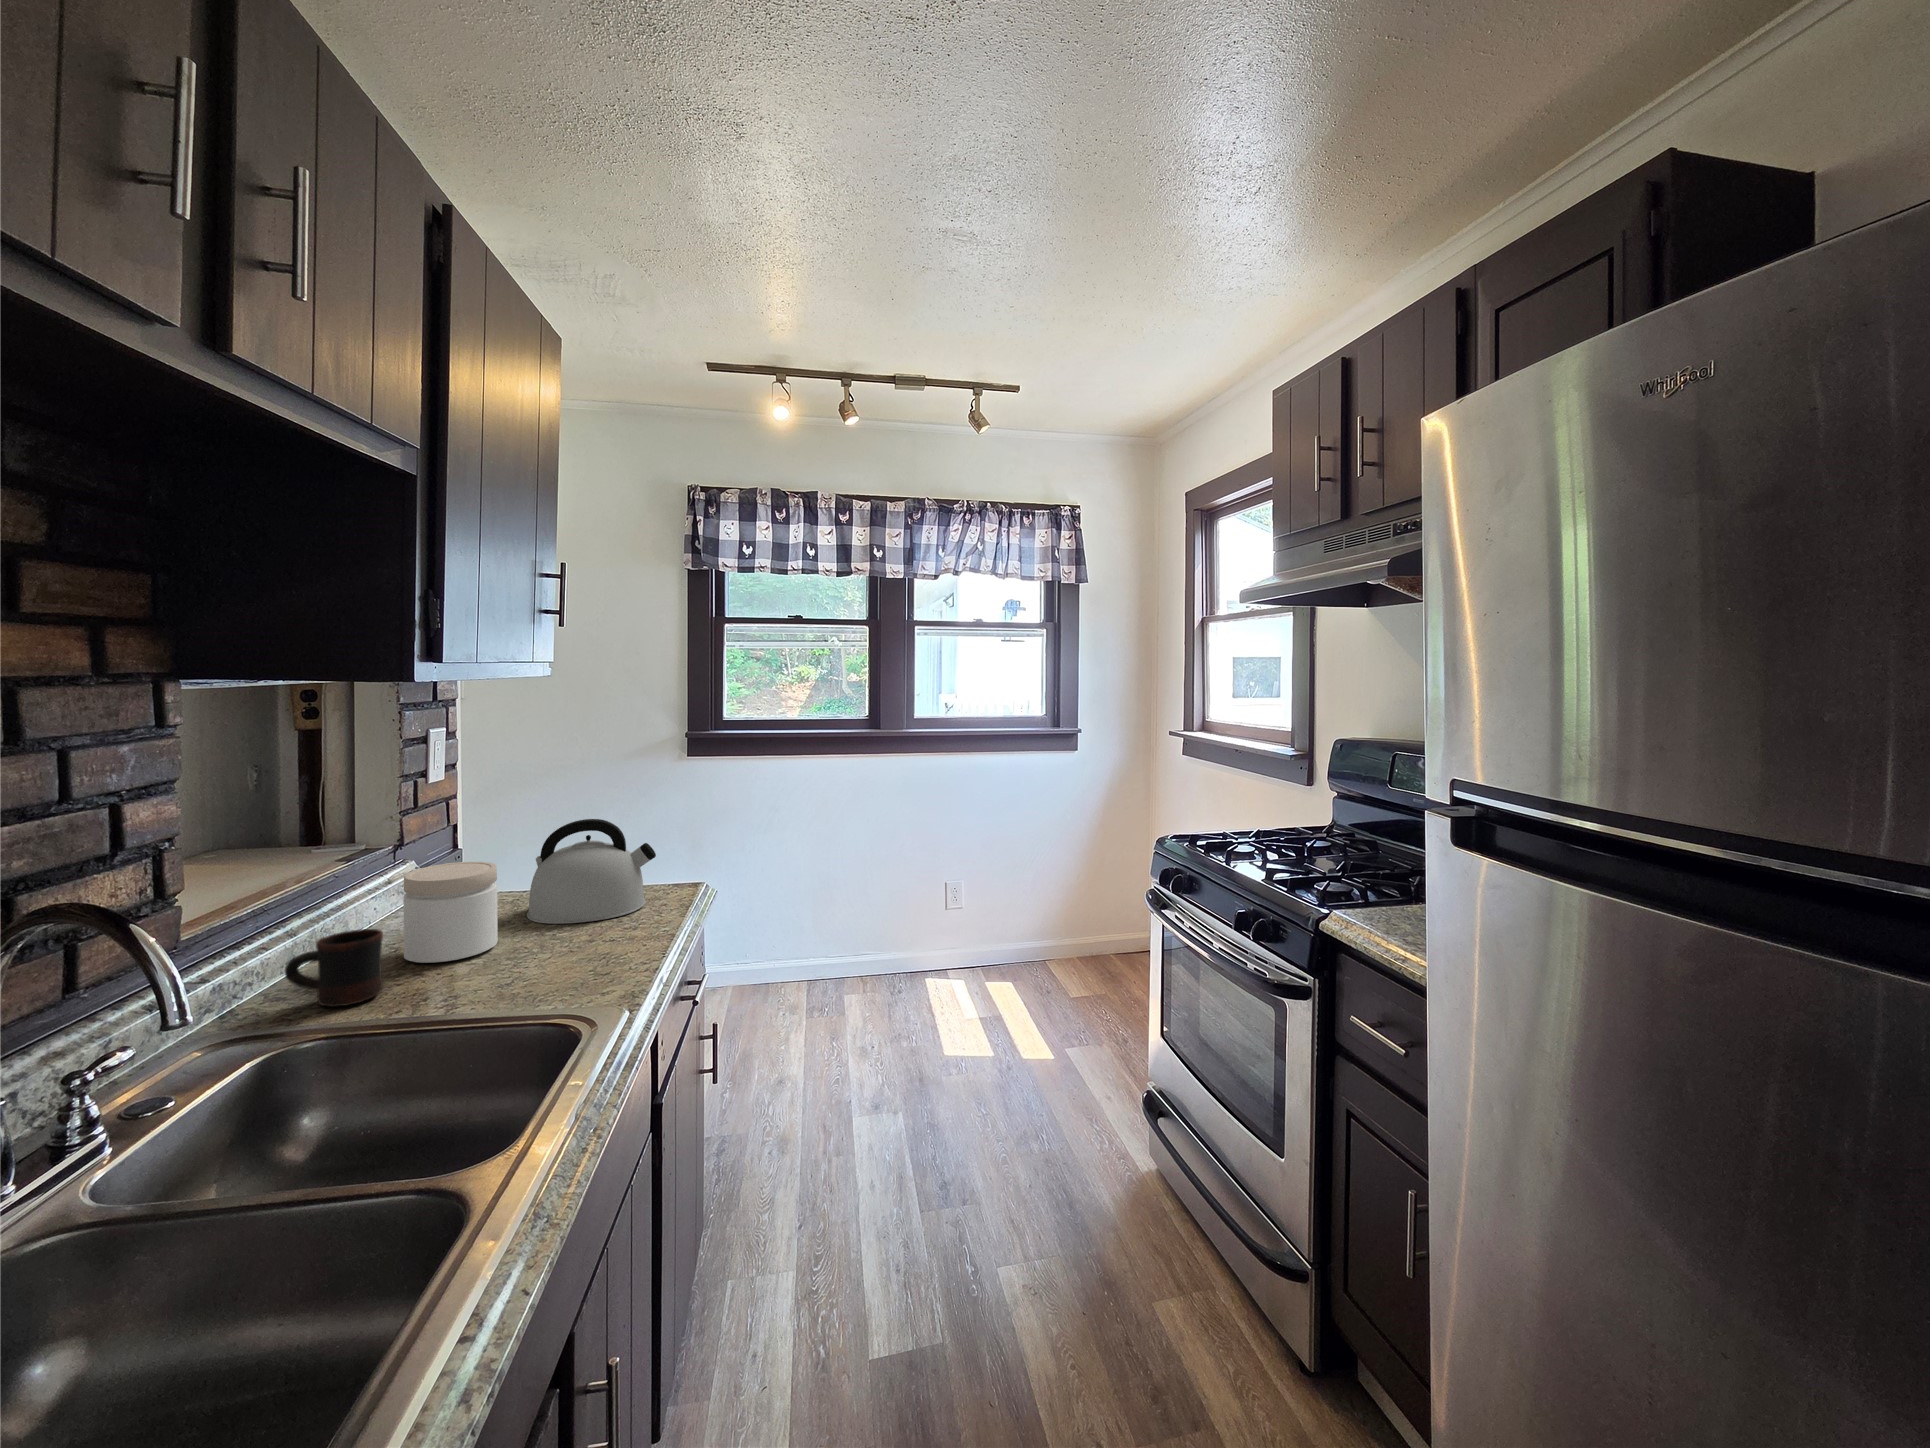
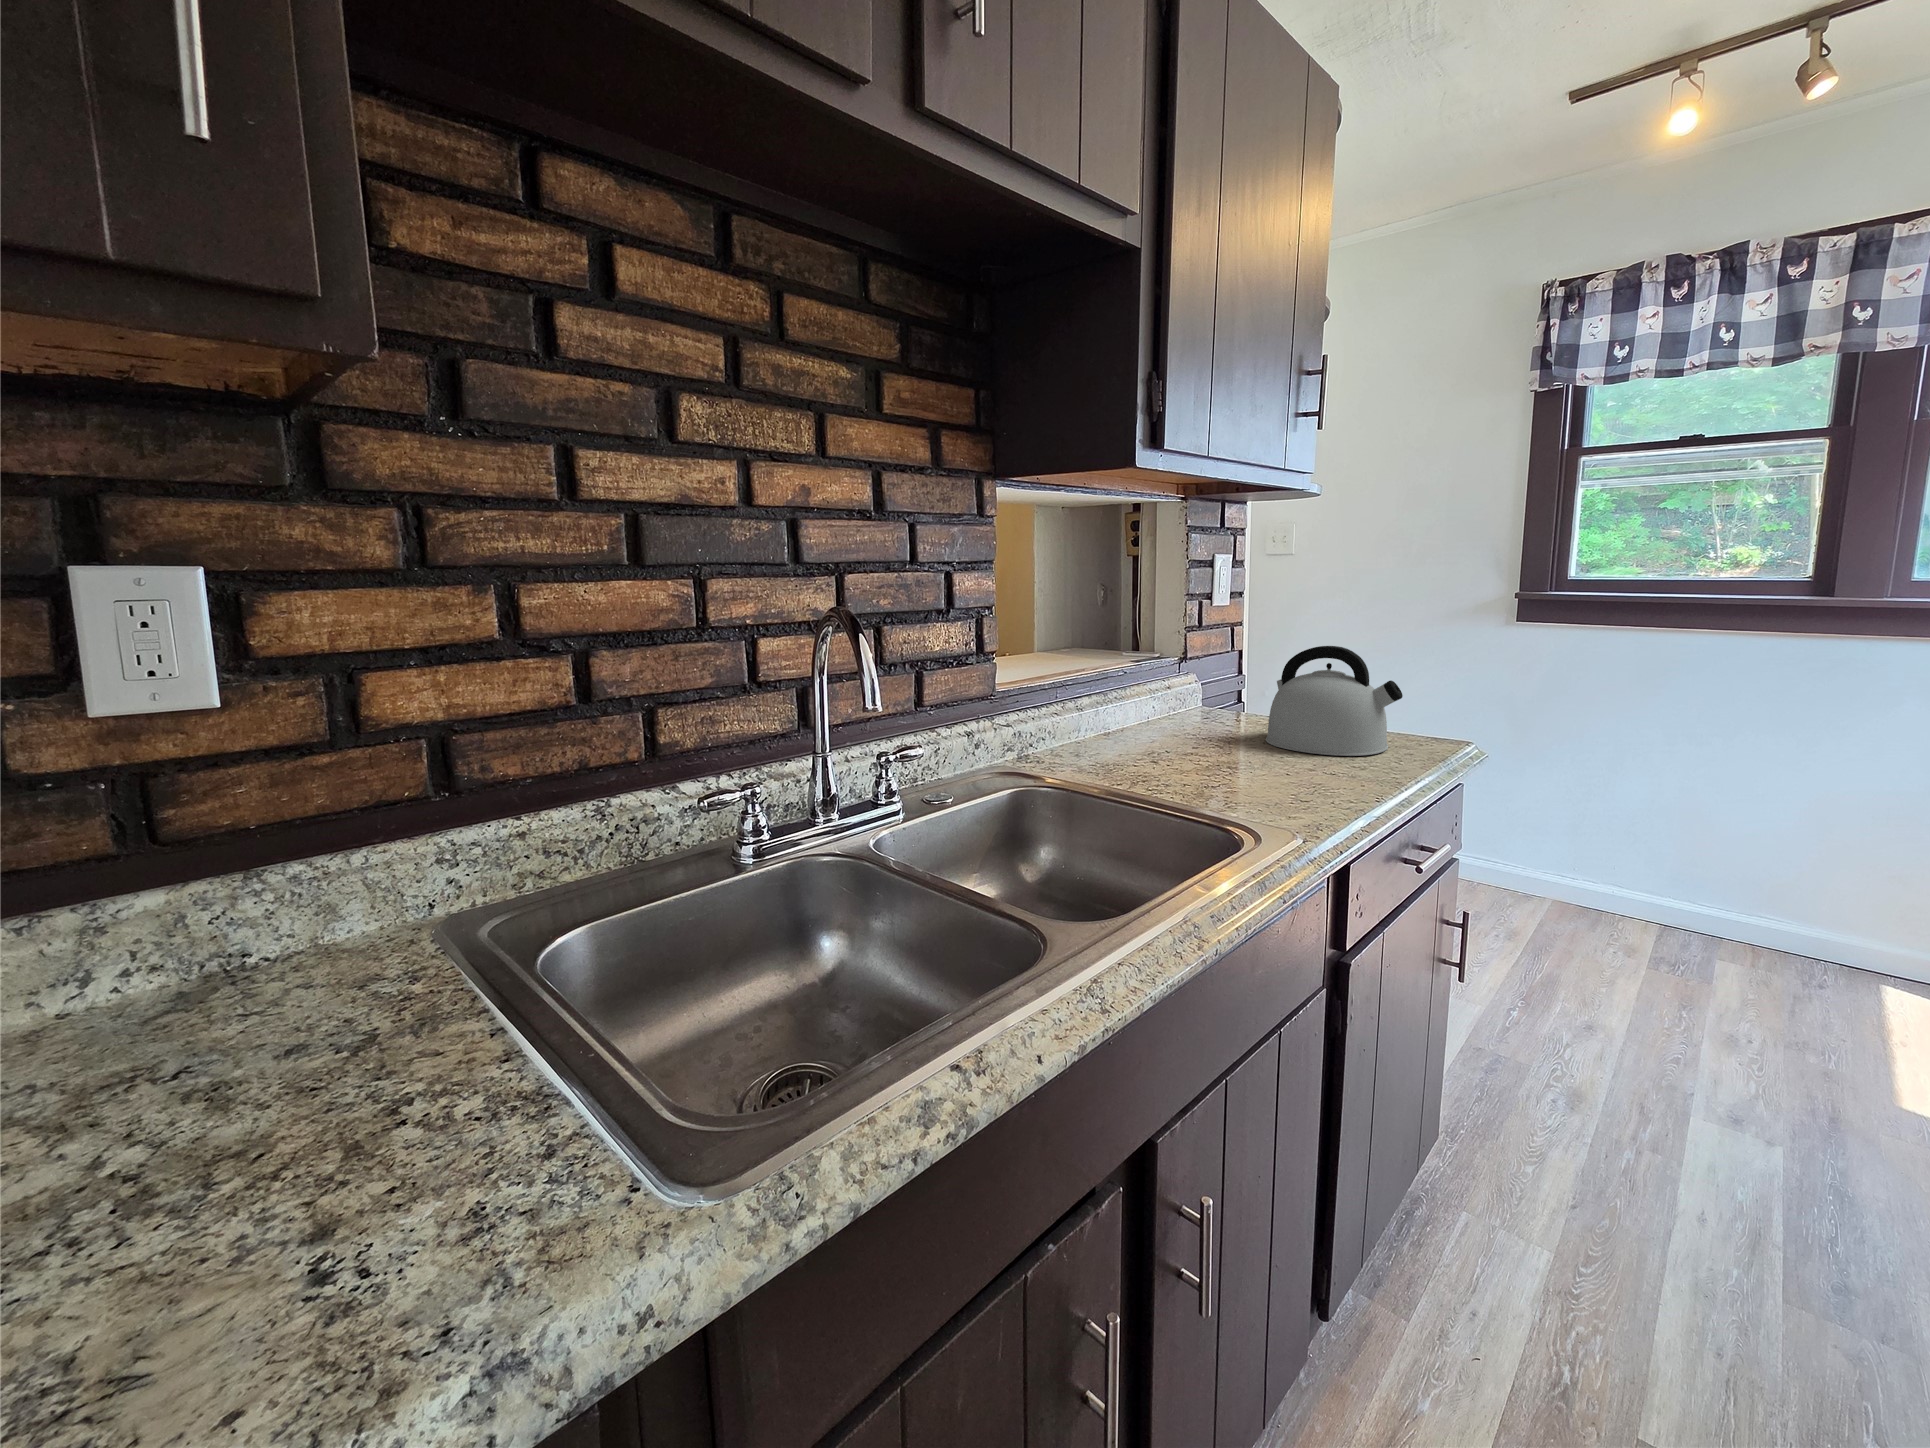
jar: present [403,862,498,963] -> none [1150,668,1227,757]
mug: present [285,929,383,1007] -> none [1054,707,1118,769]

